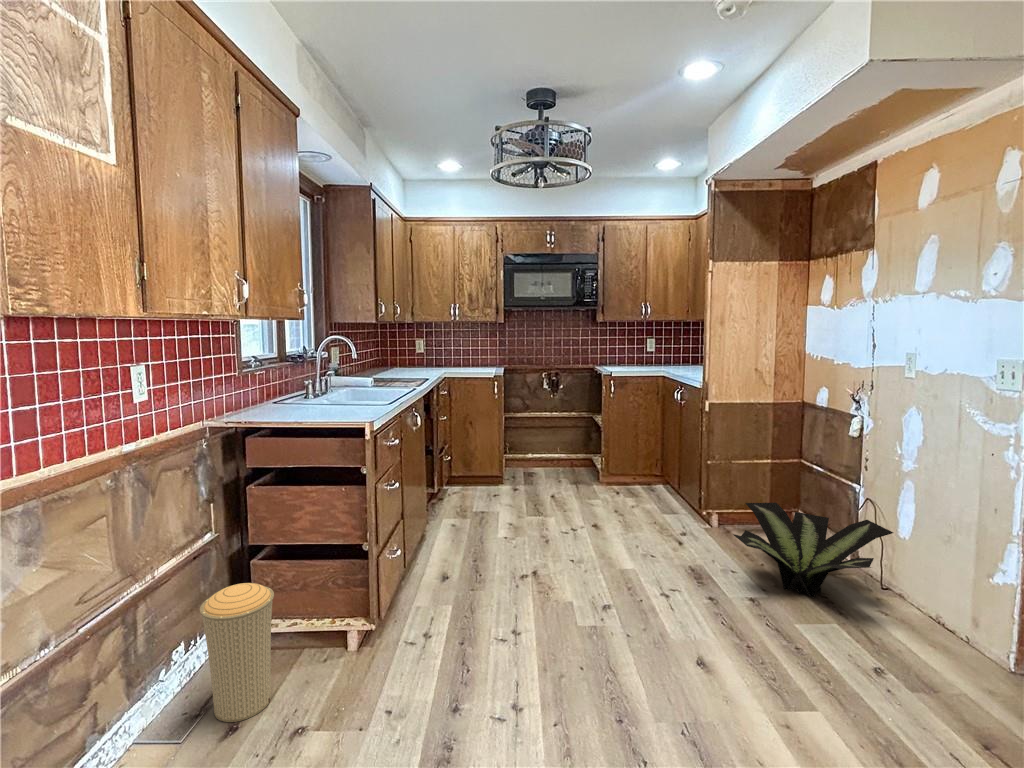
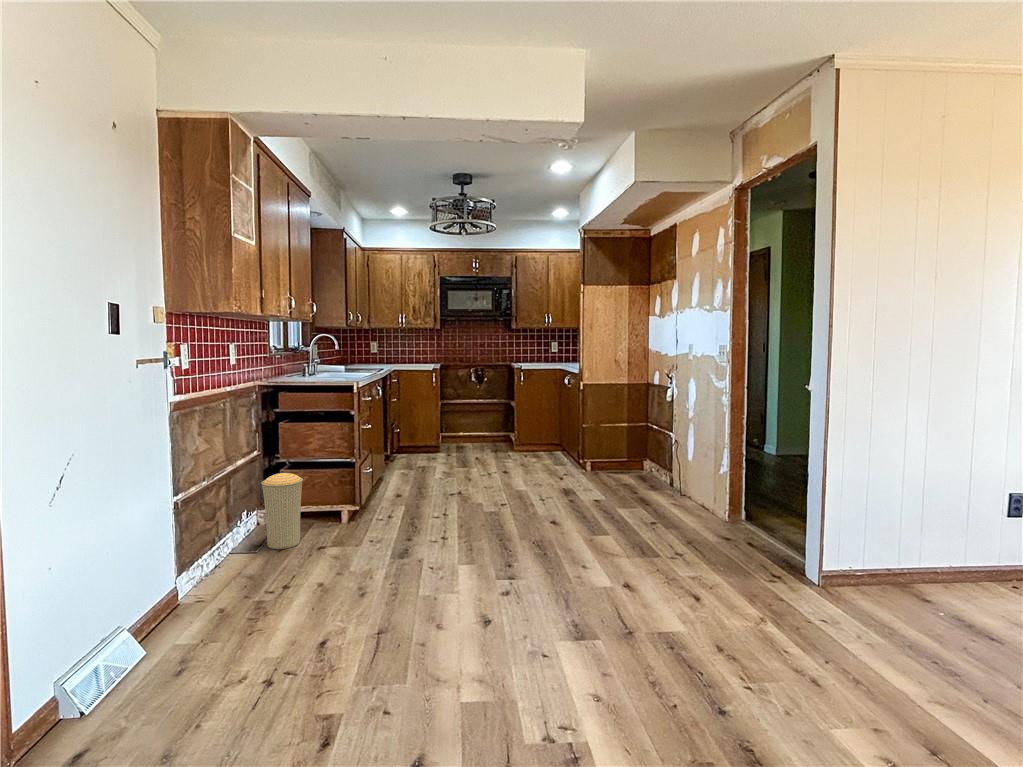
potted plant: present [733,503,893,598] -> none [587,446,682,498]

